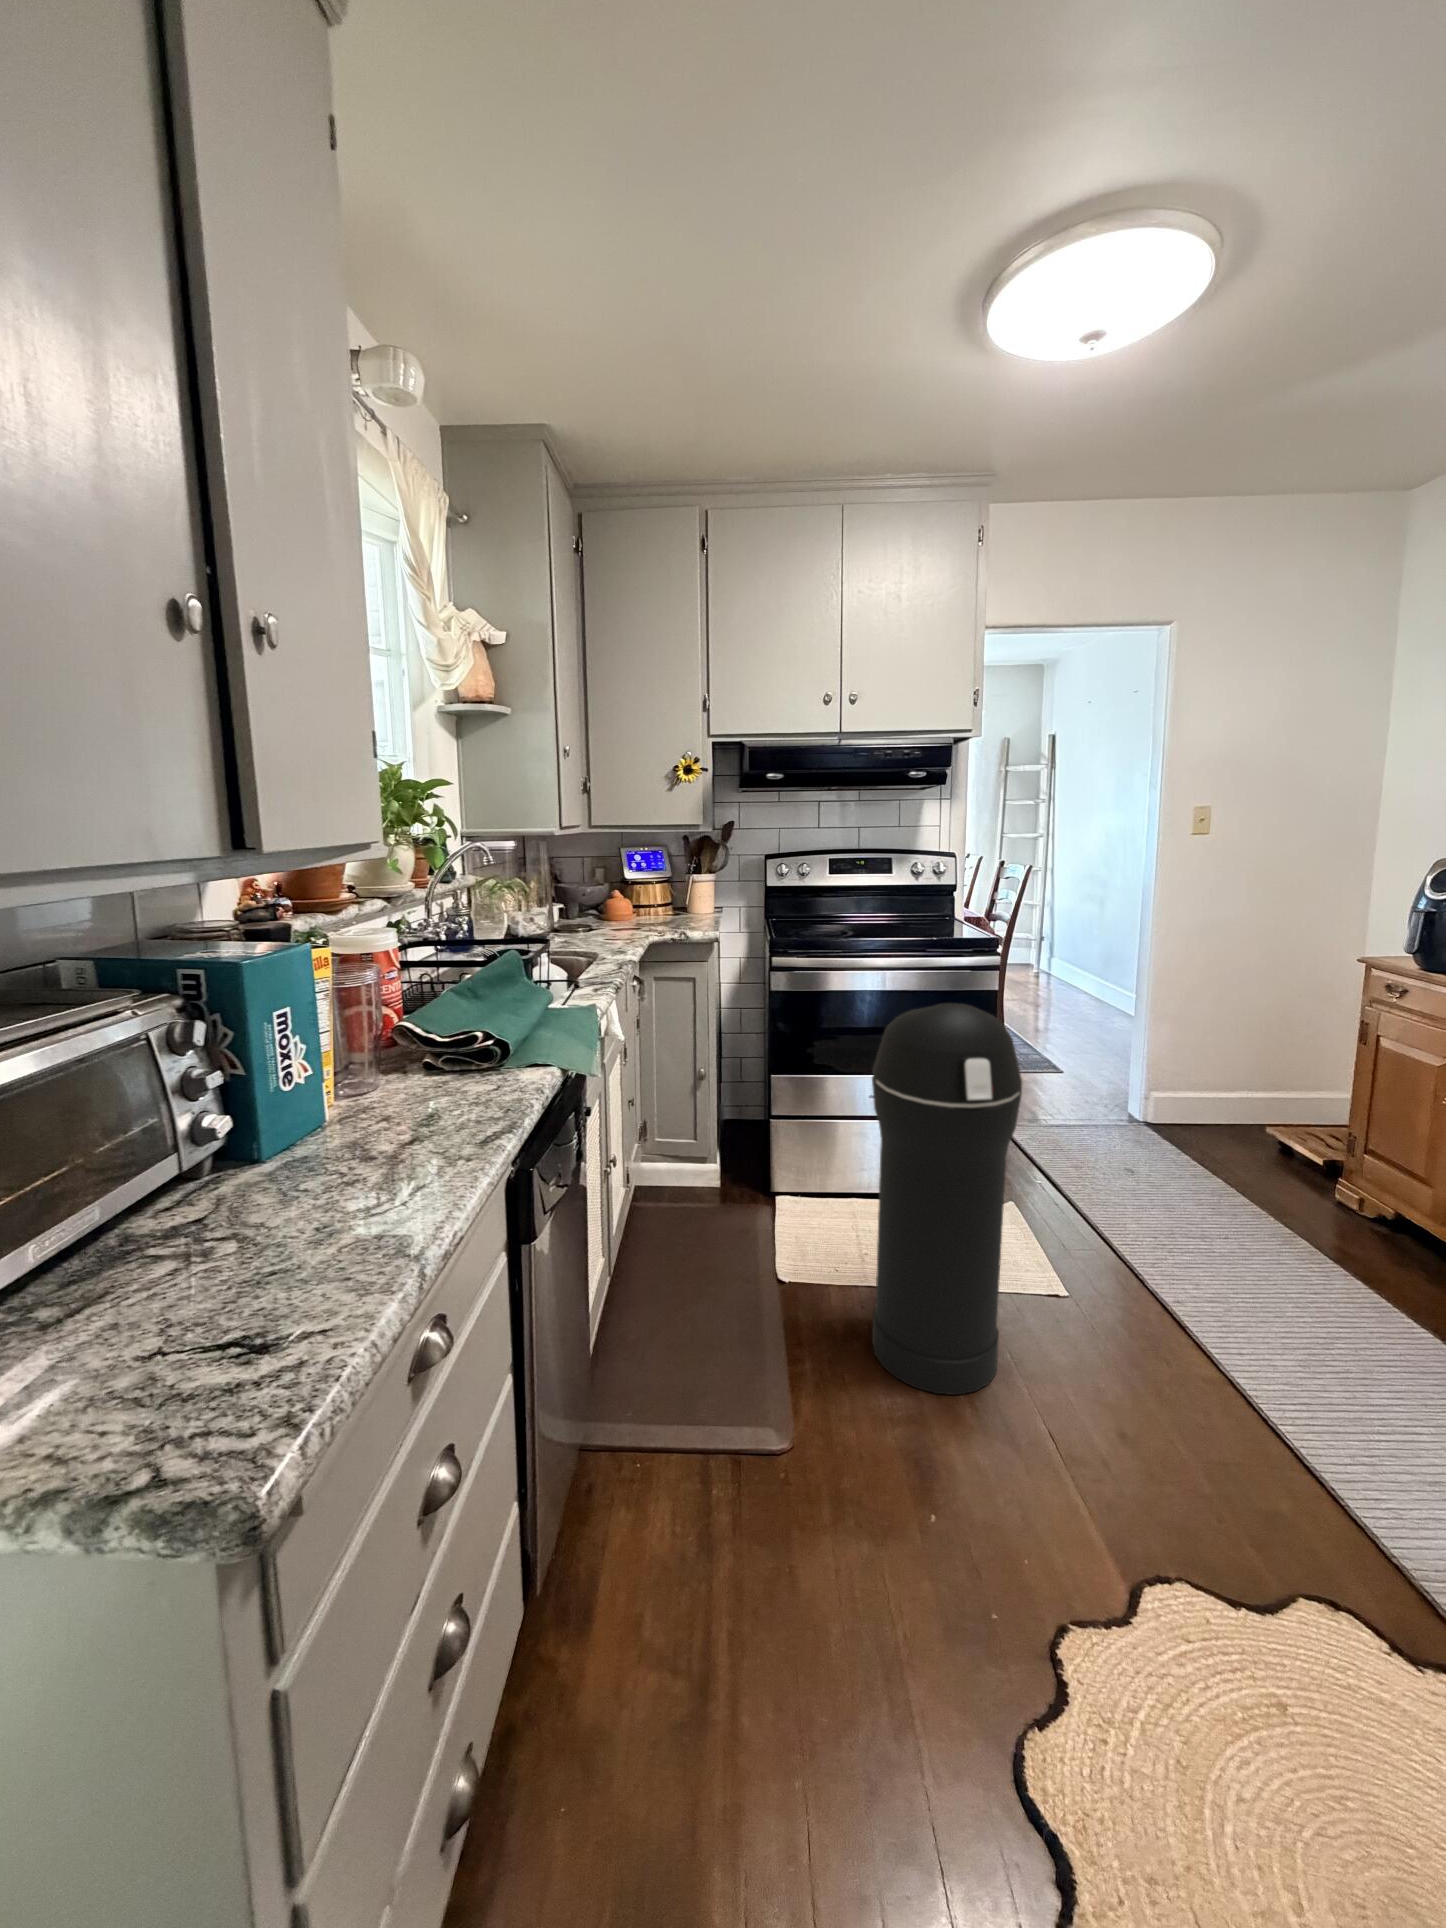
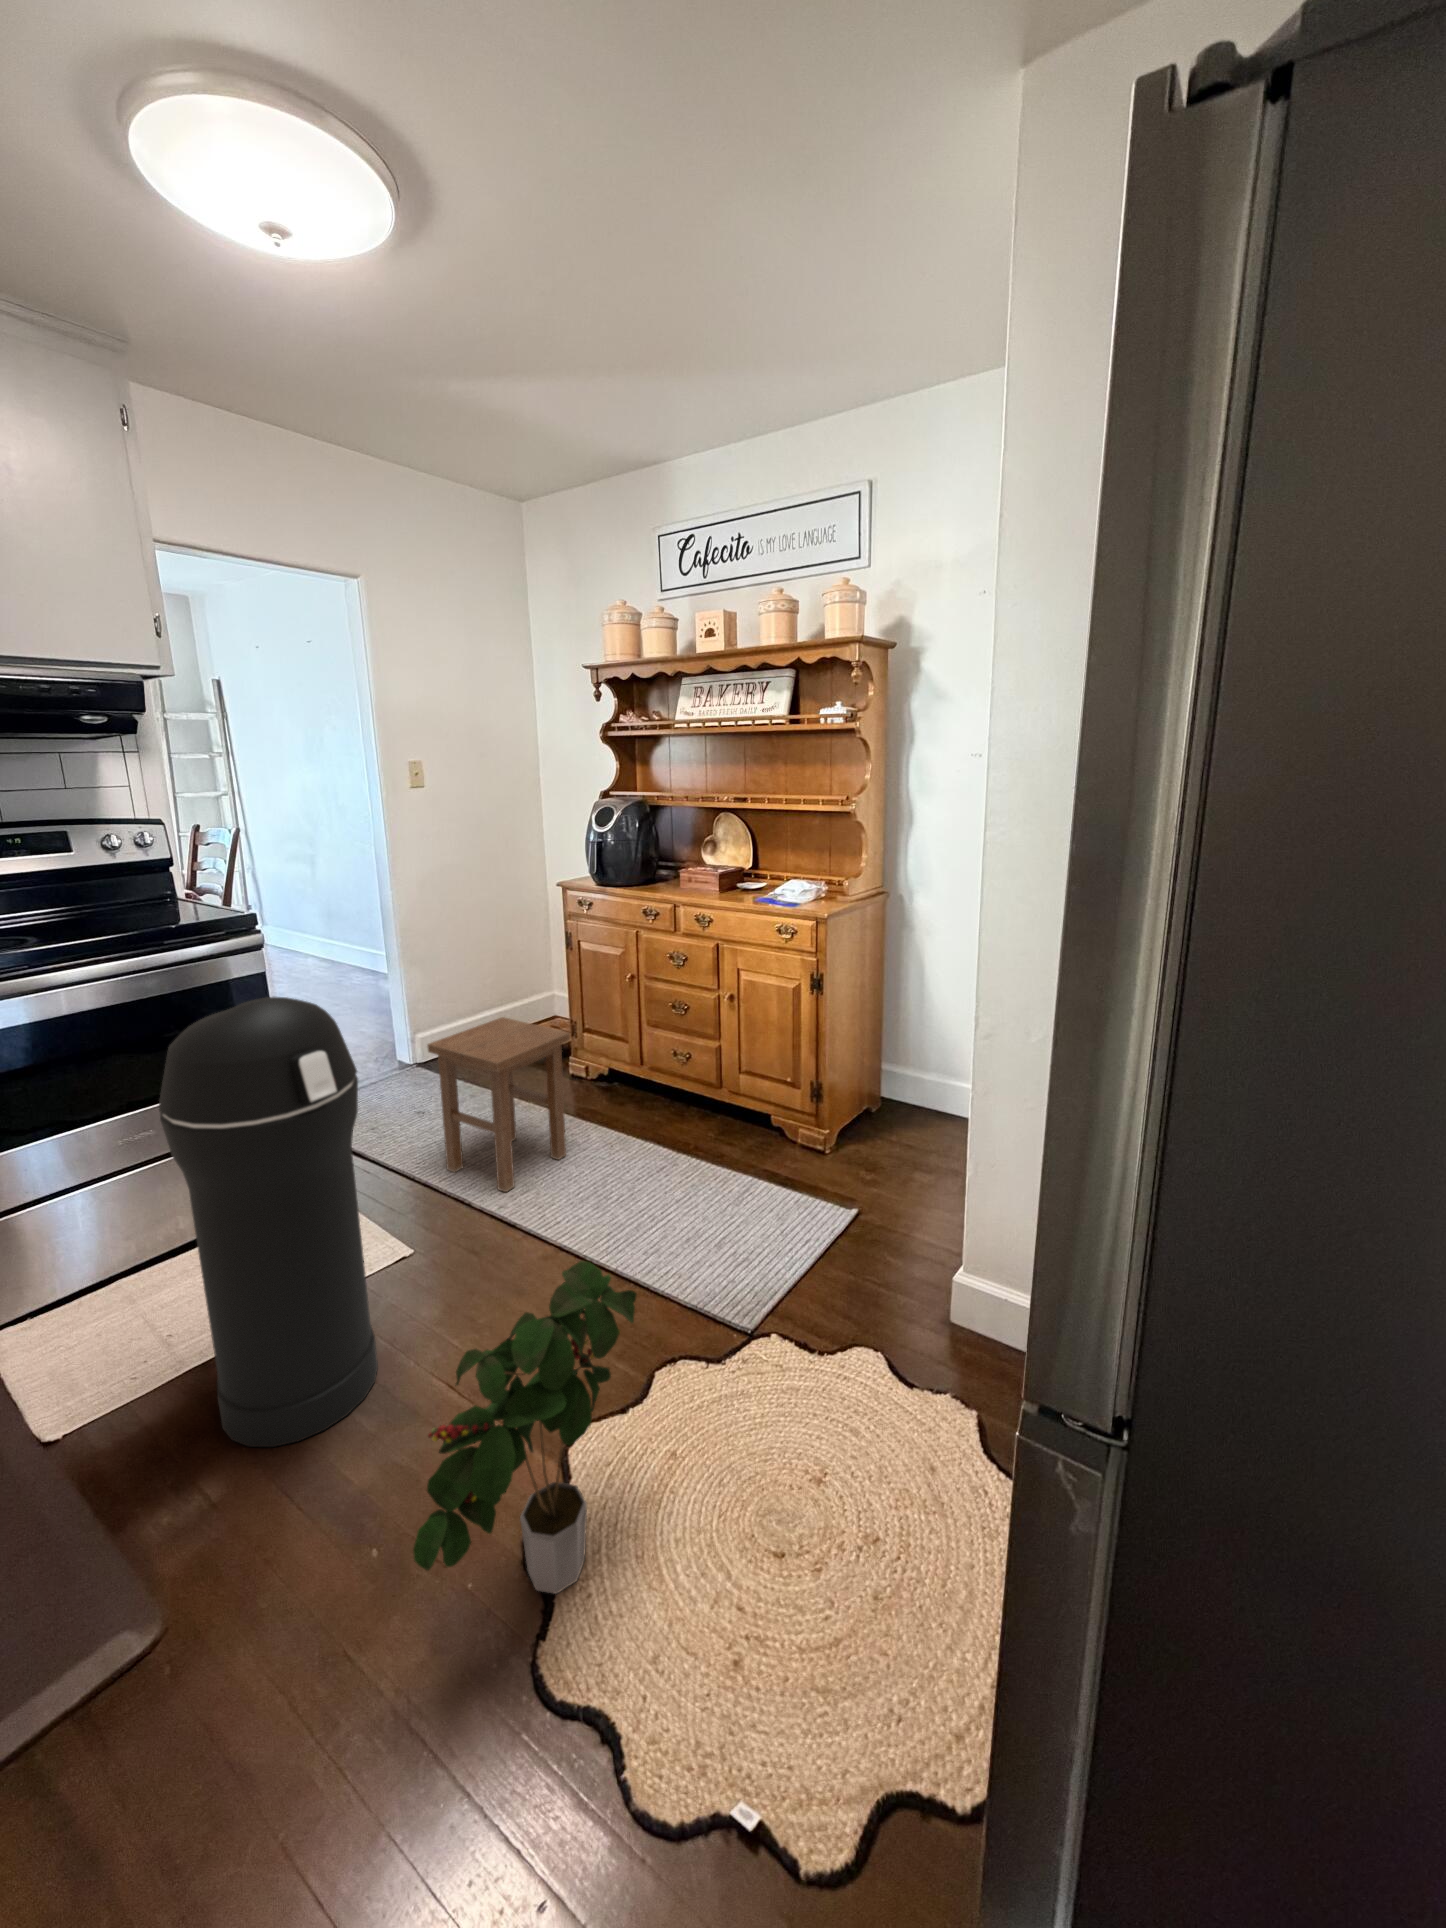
stool: none [1134,1096,1319,1291] -> present [427,1017,570,1192]
potted plant: none [930,1373,1254,1714] -> present [413,1261,637,1594]

